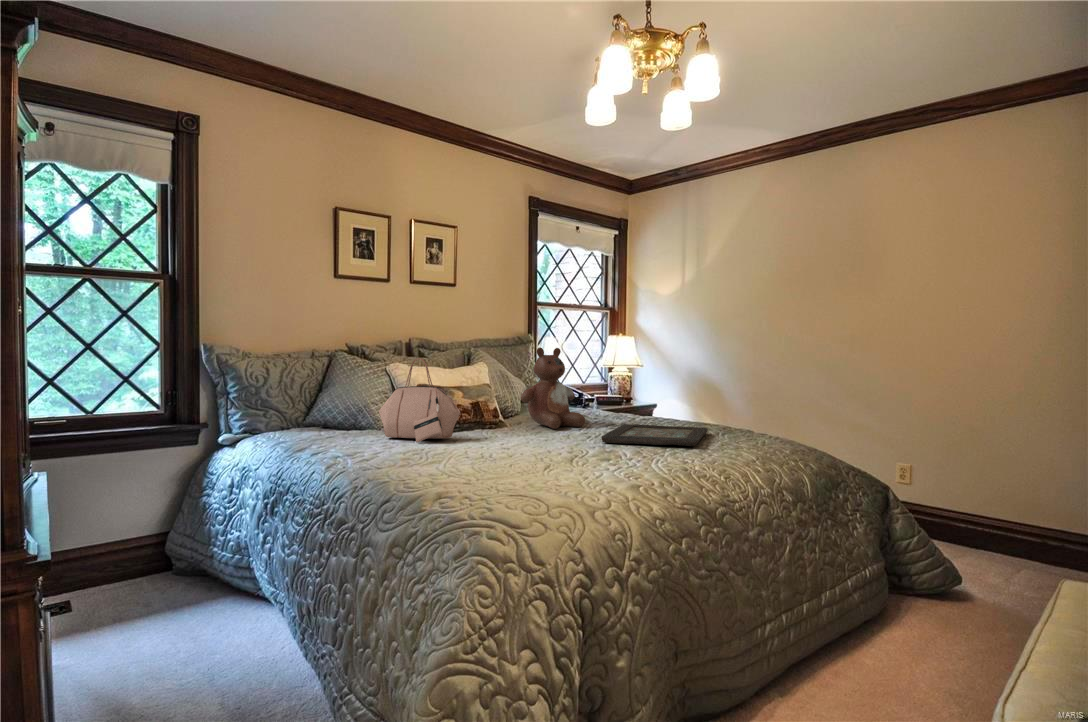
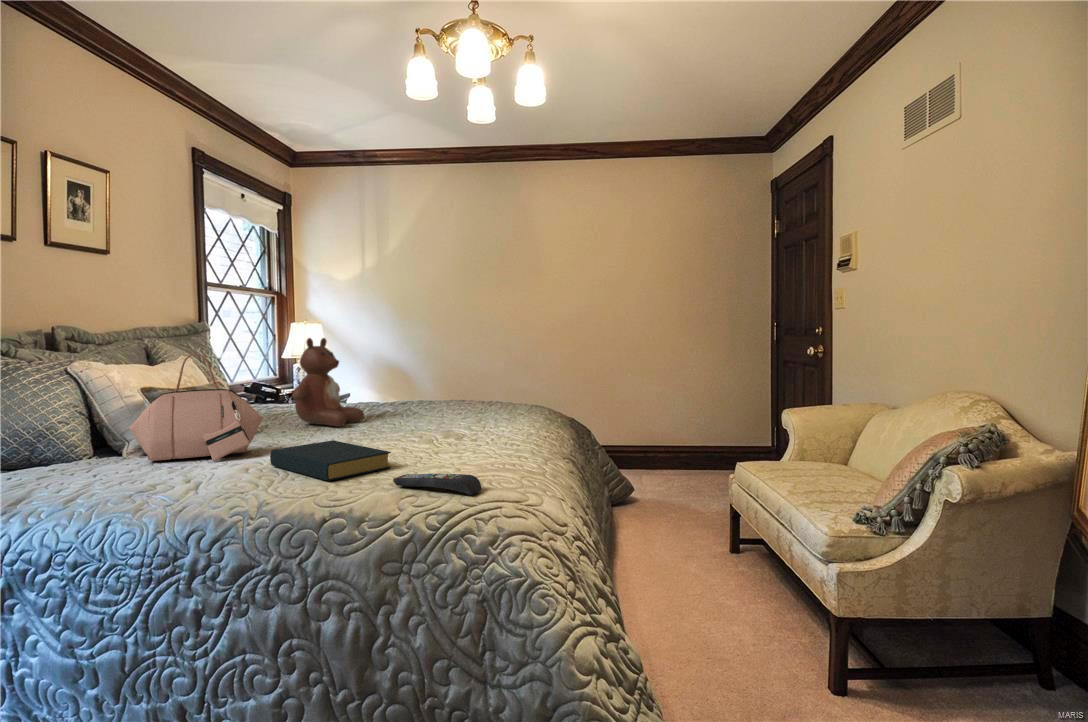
decorative tray: present [601,424,708,446] -> none [408,411,511,434]
hardback book: none [436,436,504,466] -> present [270,440,391,481]
remote control: none [465,469,515,495] -> present [393,474,482,495]

